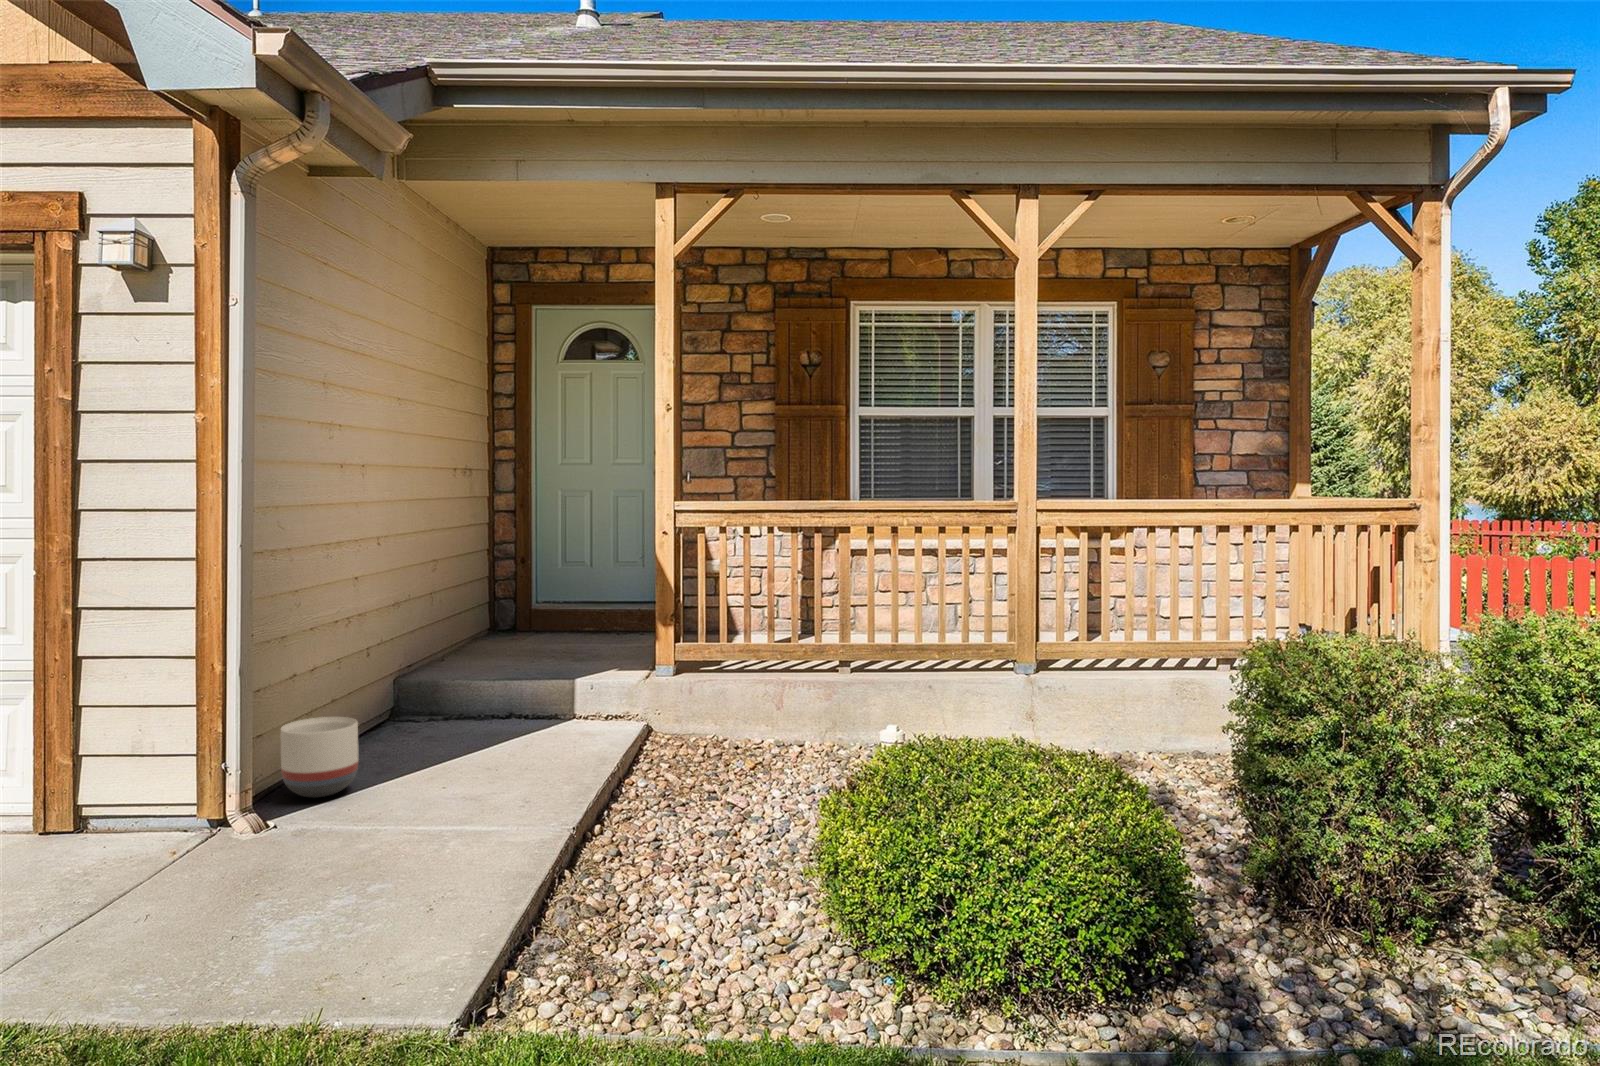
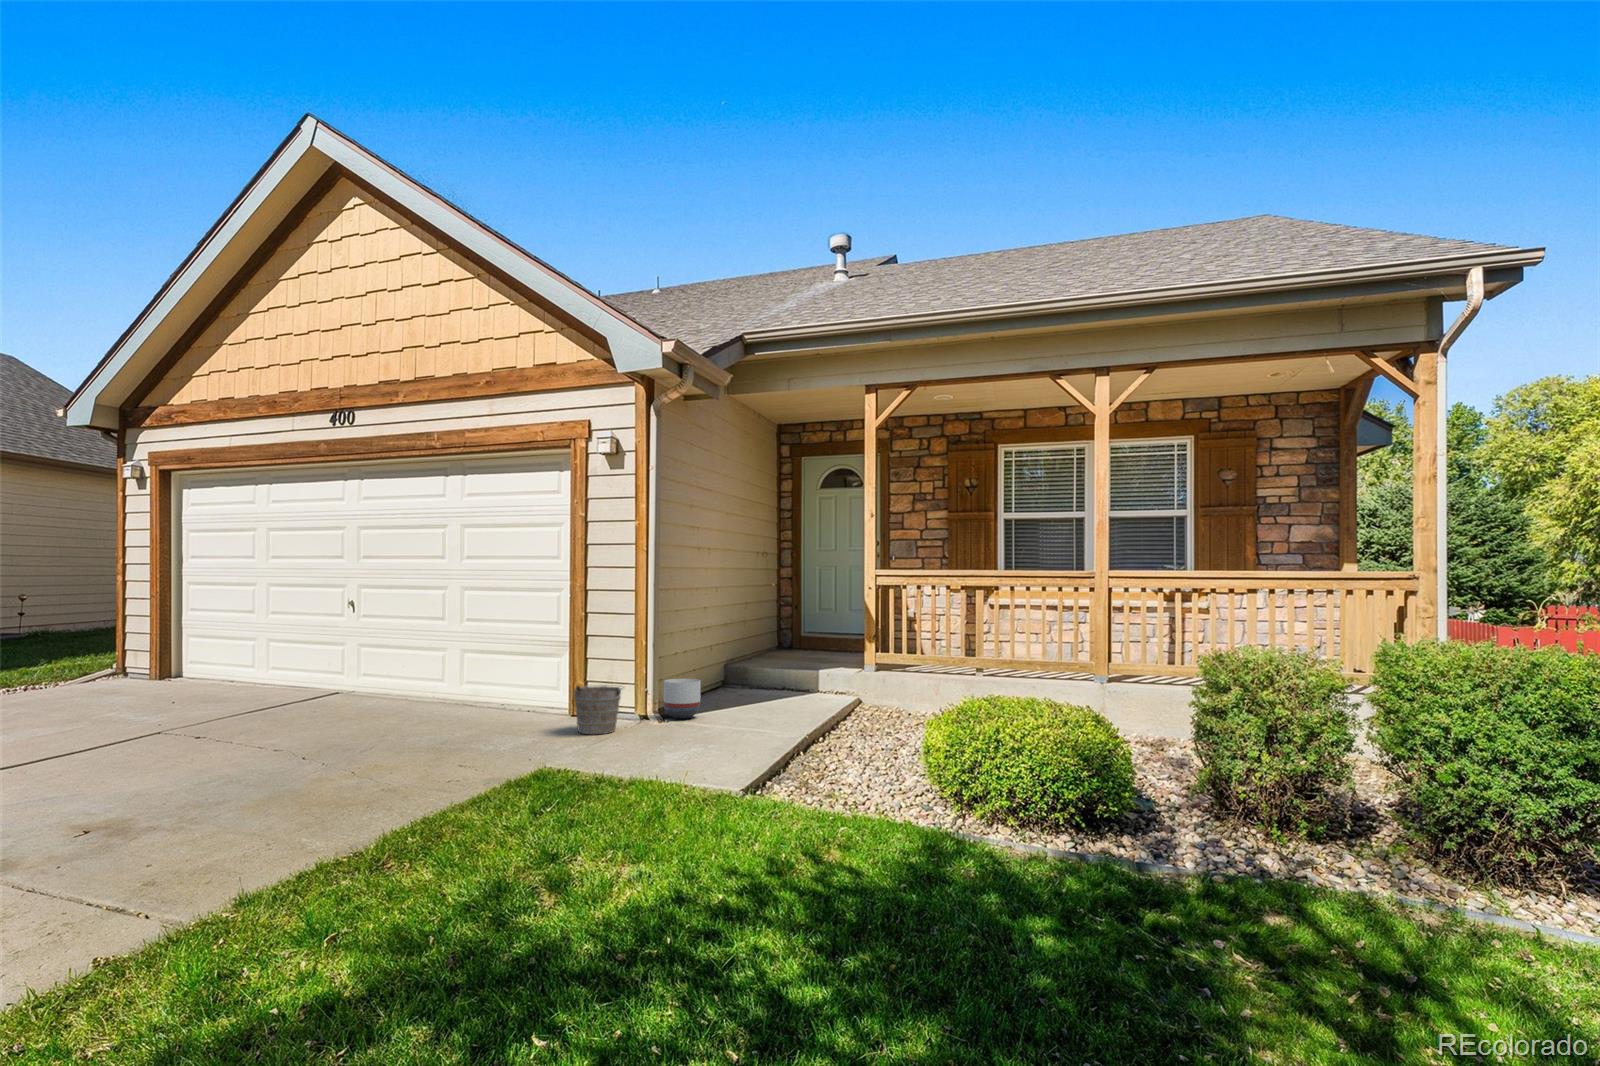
bucket: none [59,752,186,870] -> present [574,686,624,734]

